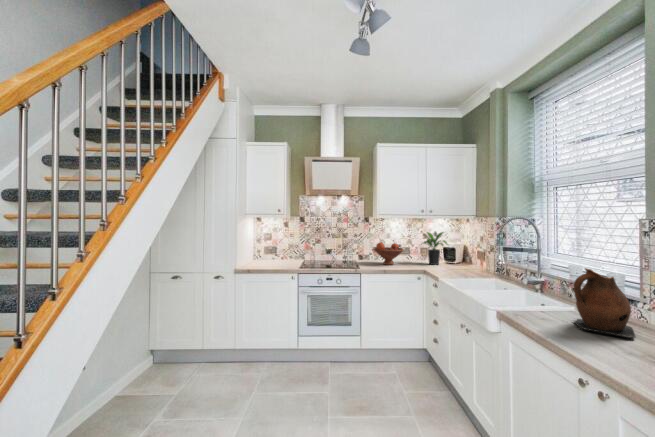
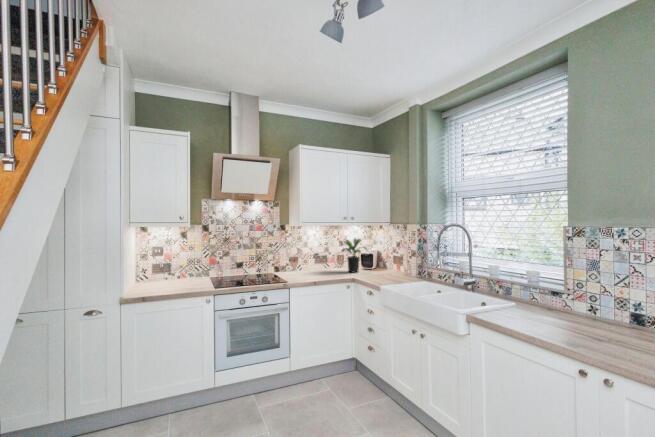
fruit bowl: present [374,242,403,265] -> none [295,252,326,276]
ceramic pitcher: present [574,268,636,338] -> none [525,268,582,327]

